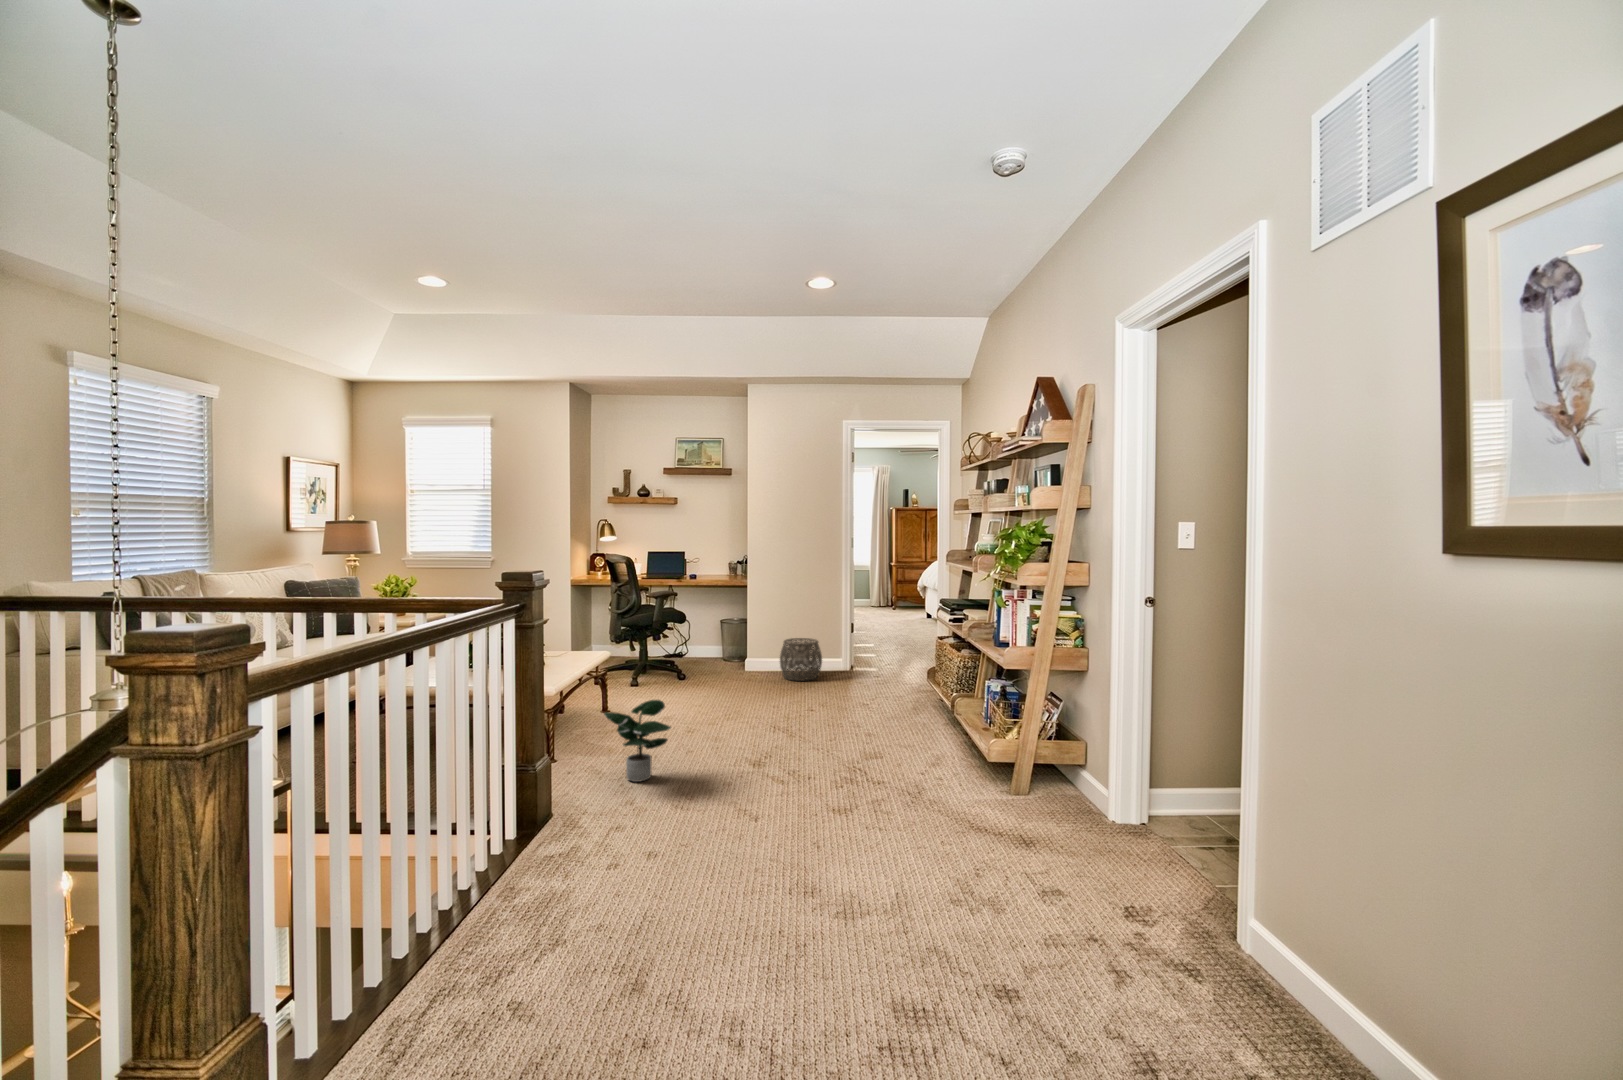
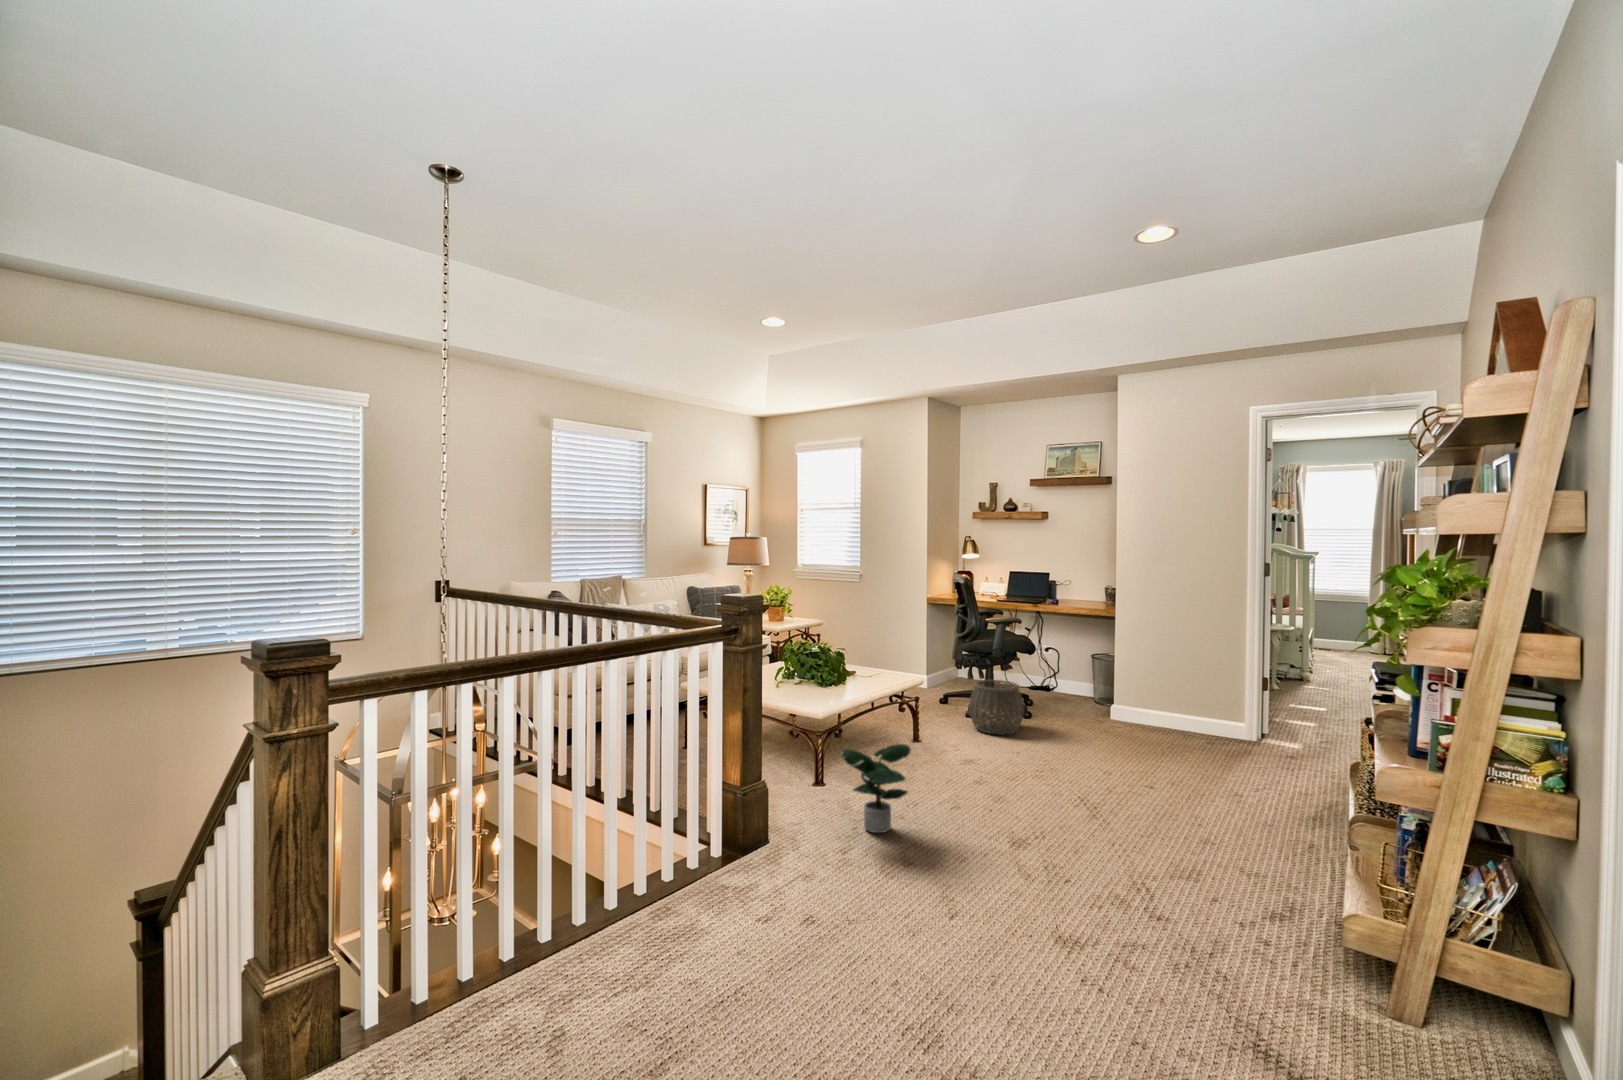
woven basket: present [780,638,822,681] -> present [969,680,1024,735]

